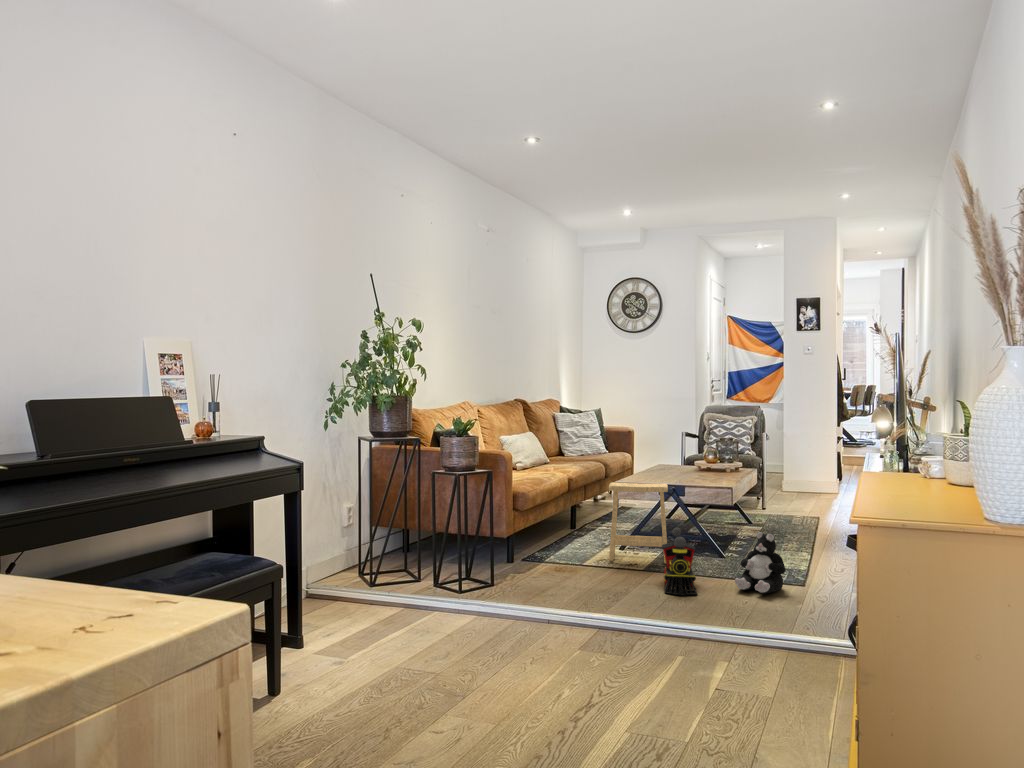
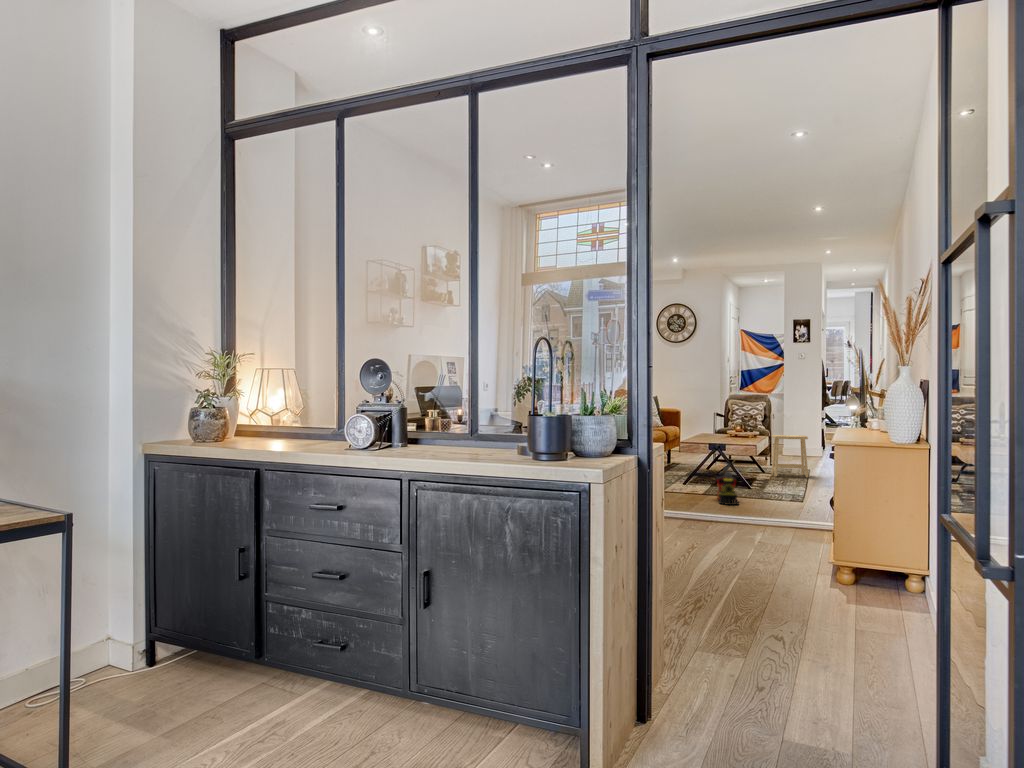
footstool: present [609,482,668,563] -> present [772,435,808,477]
plush toy: present [735,532,786,594] -> none [761,469,792,505]

